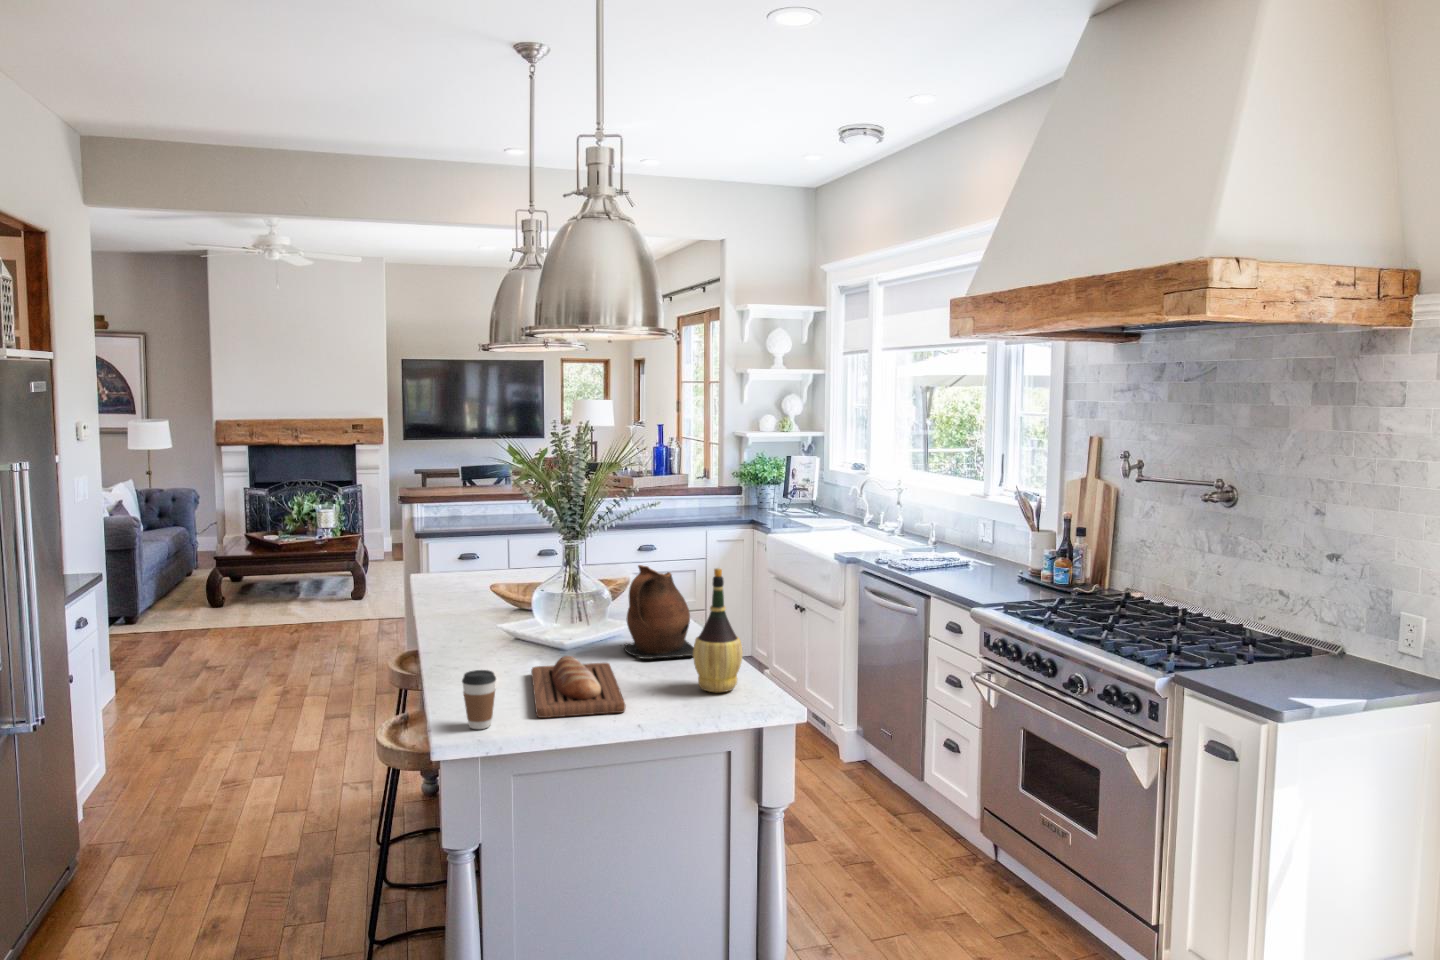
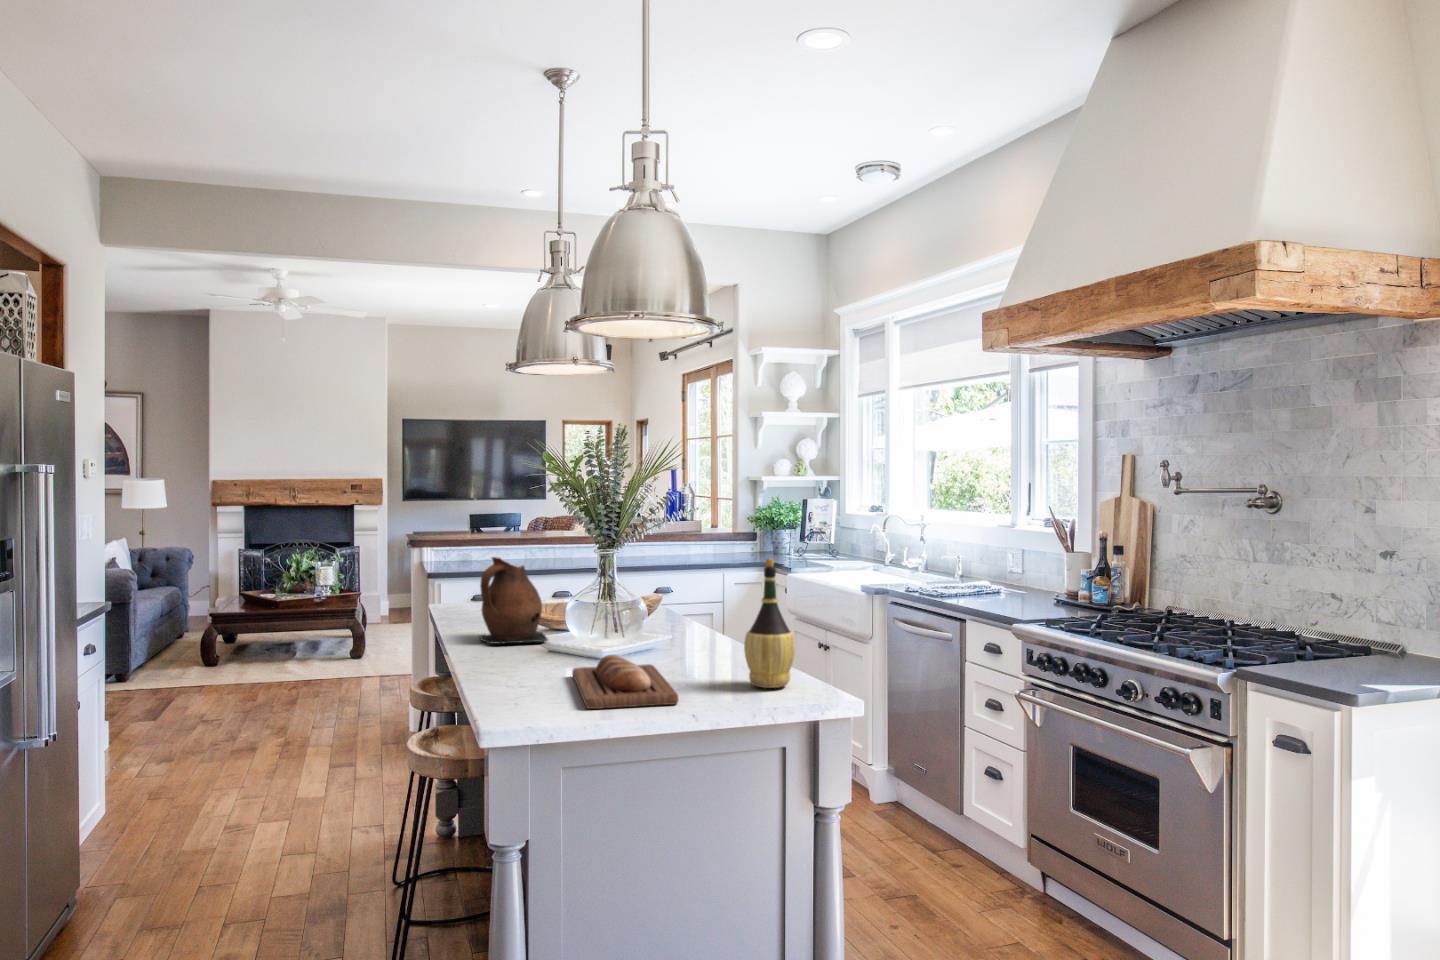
ceramic pitcher: present [624,565,694,659] -> present [479,557,548,644]
coffee cup: present [462,670,496,729] -> none [510,656,546,718]

